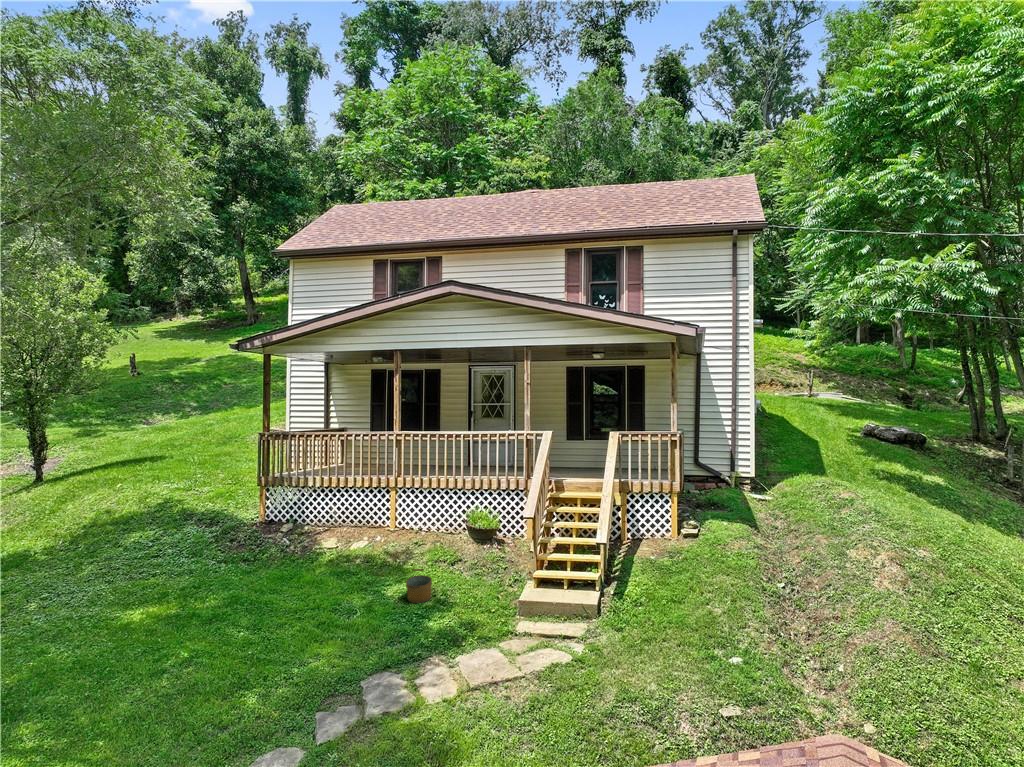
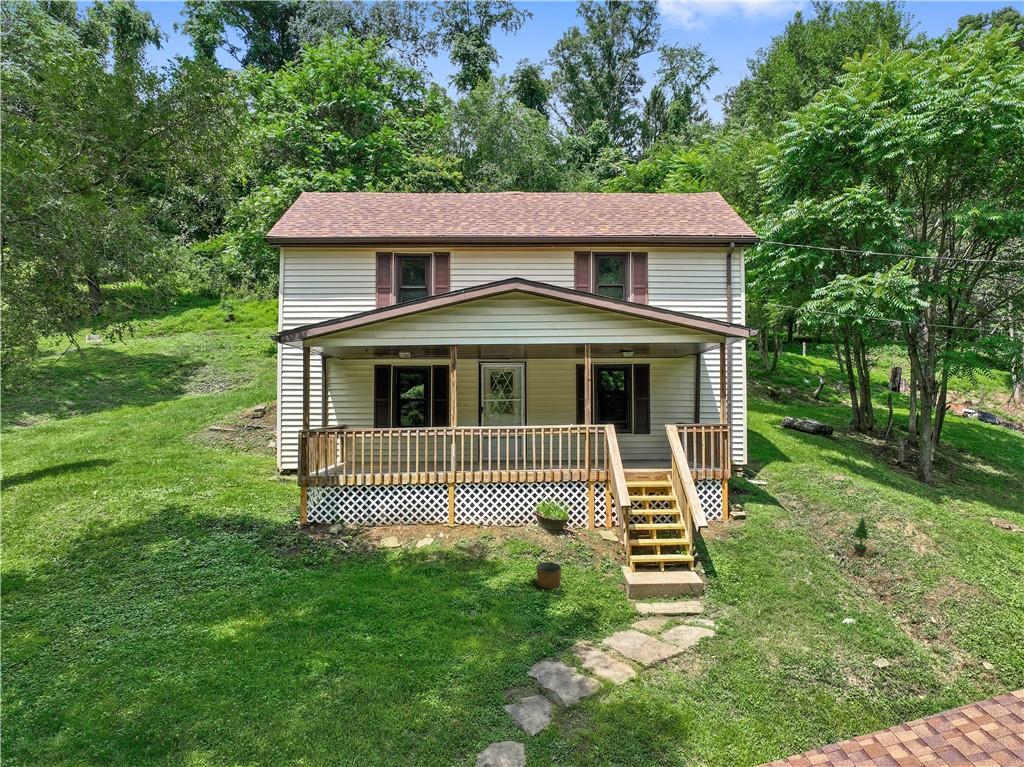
potted tree: none [793,554,812,600] -> present [854,518,869,555]

